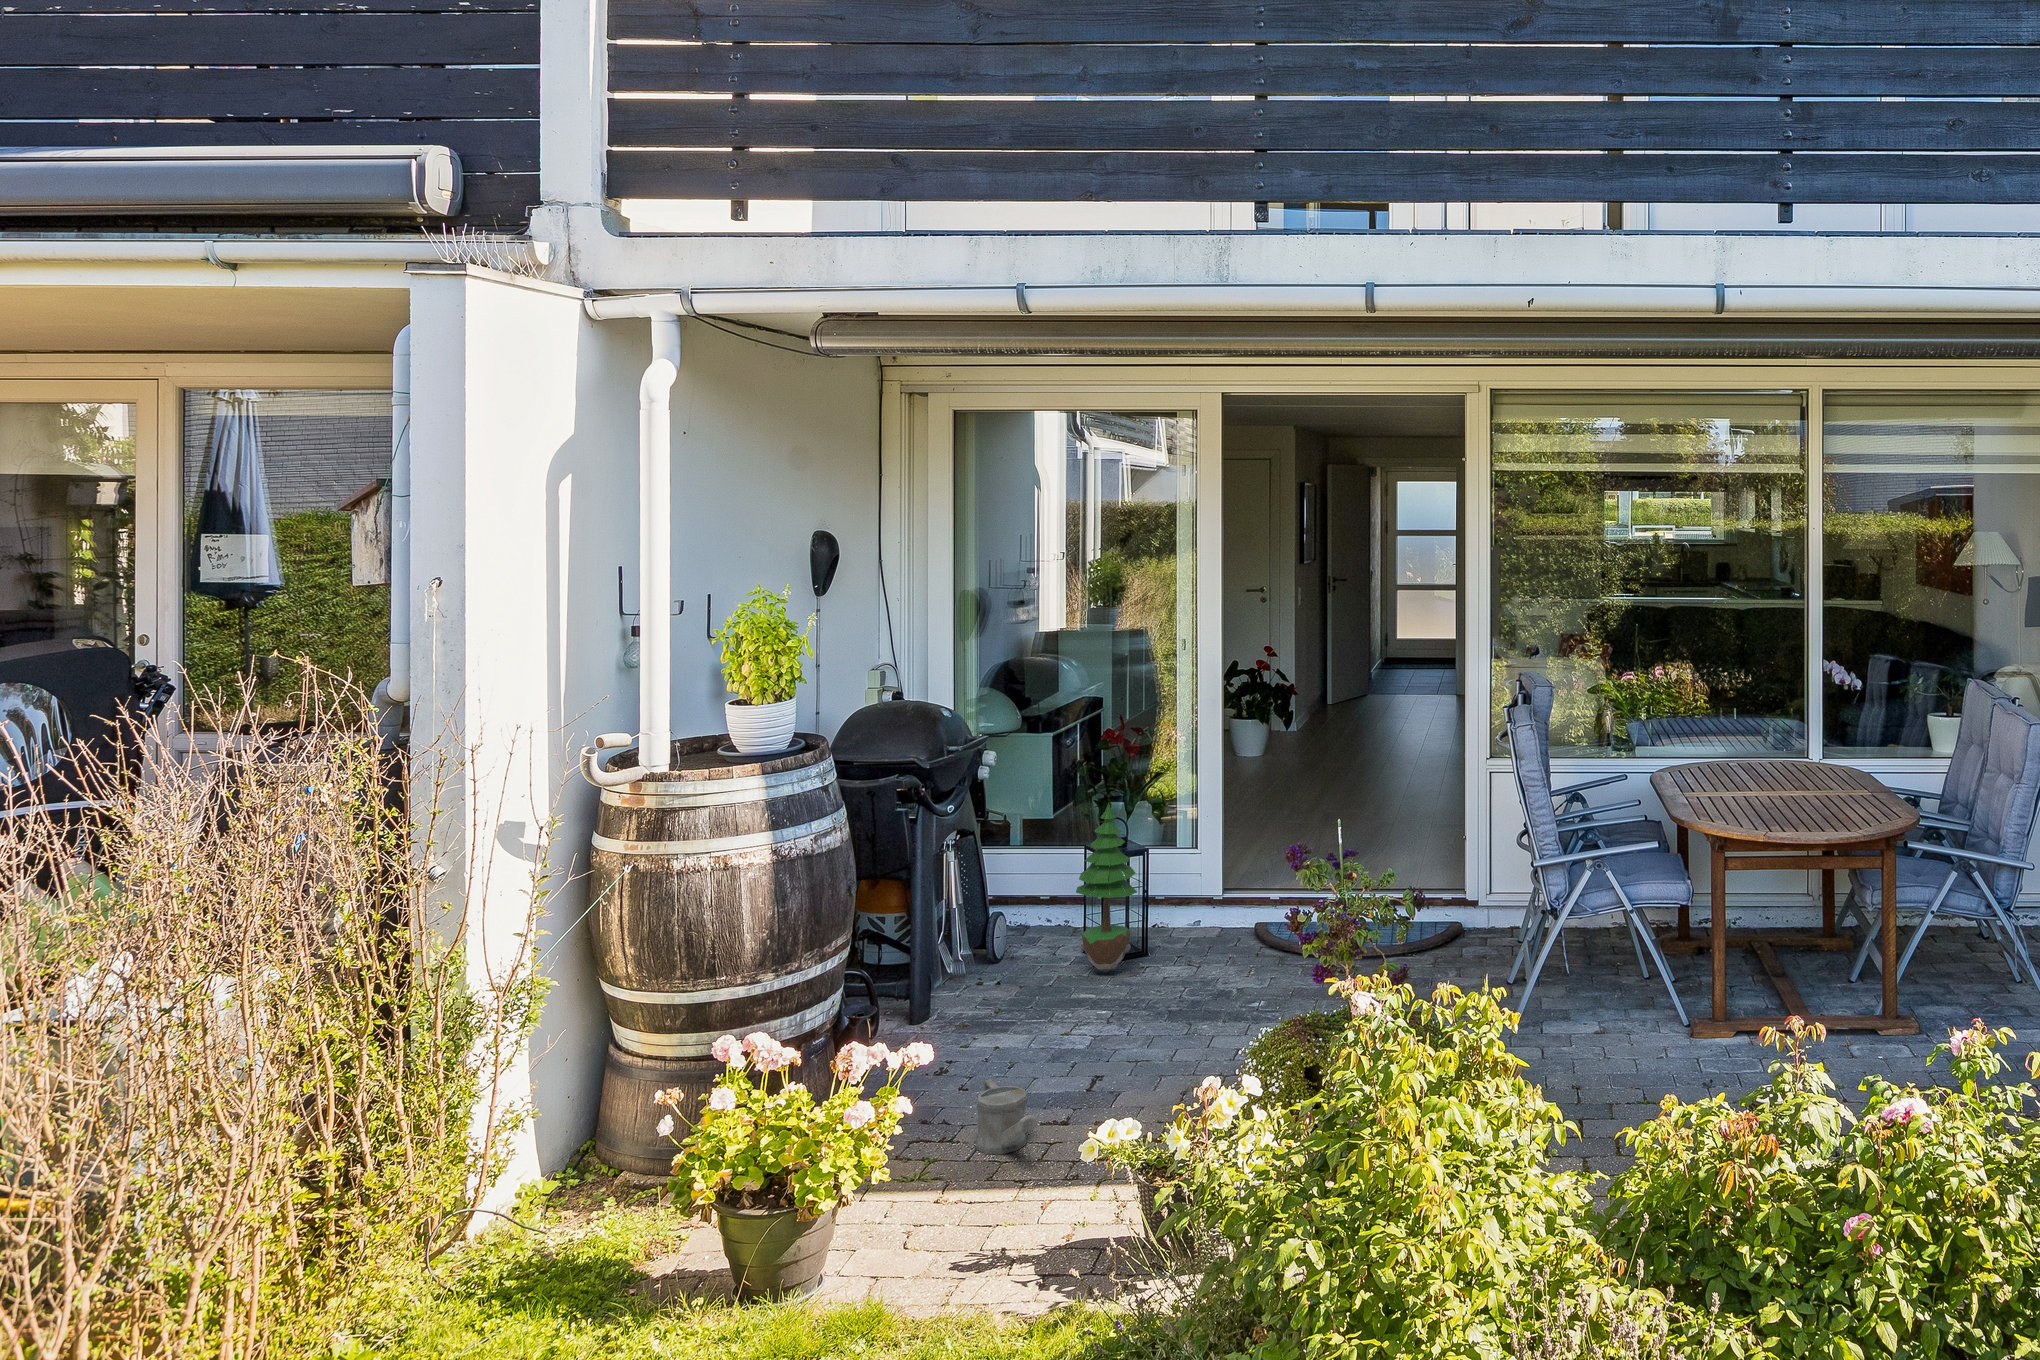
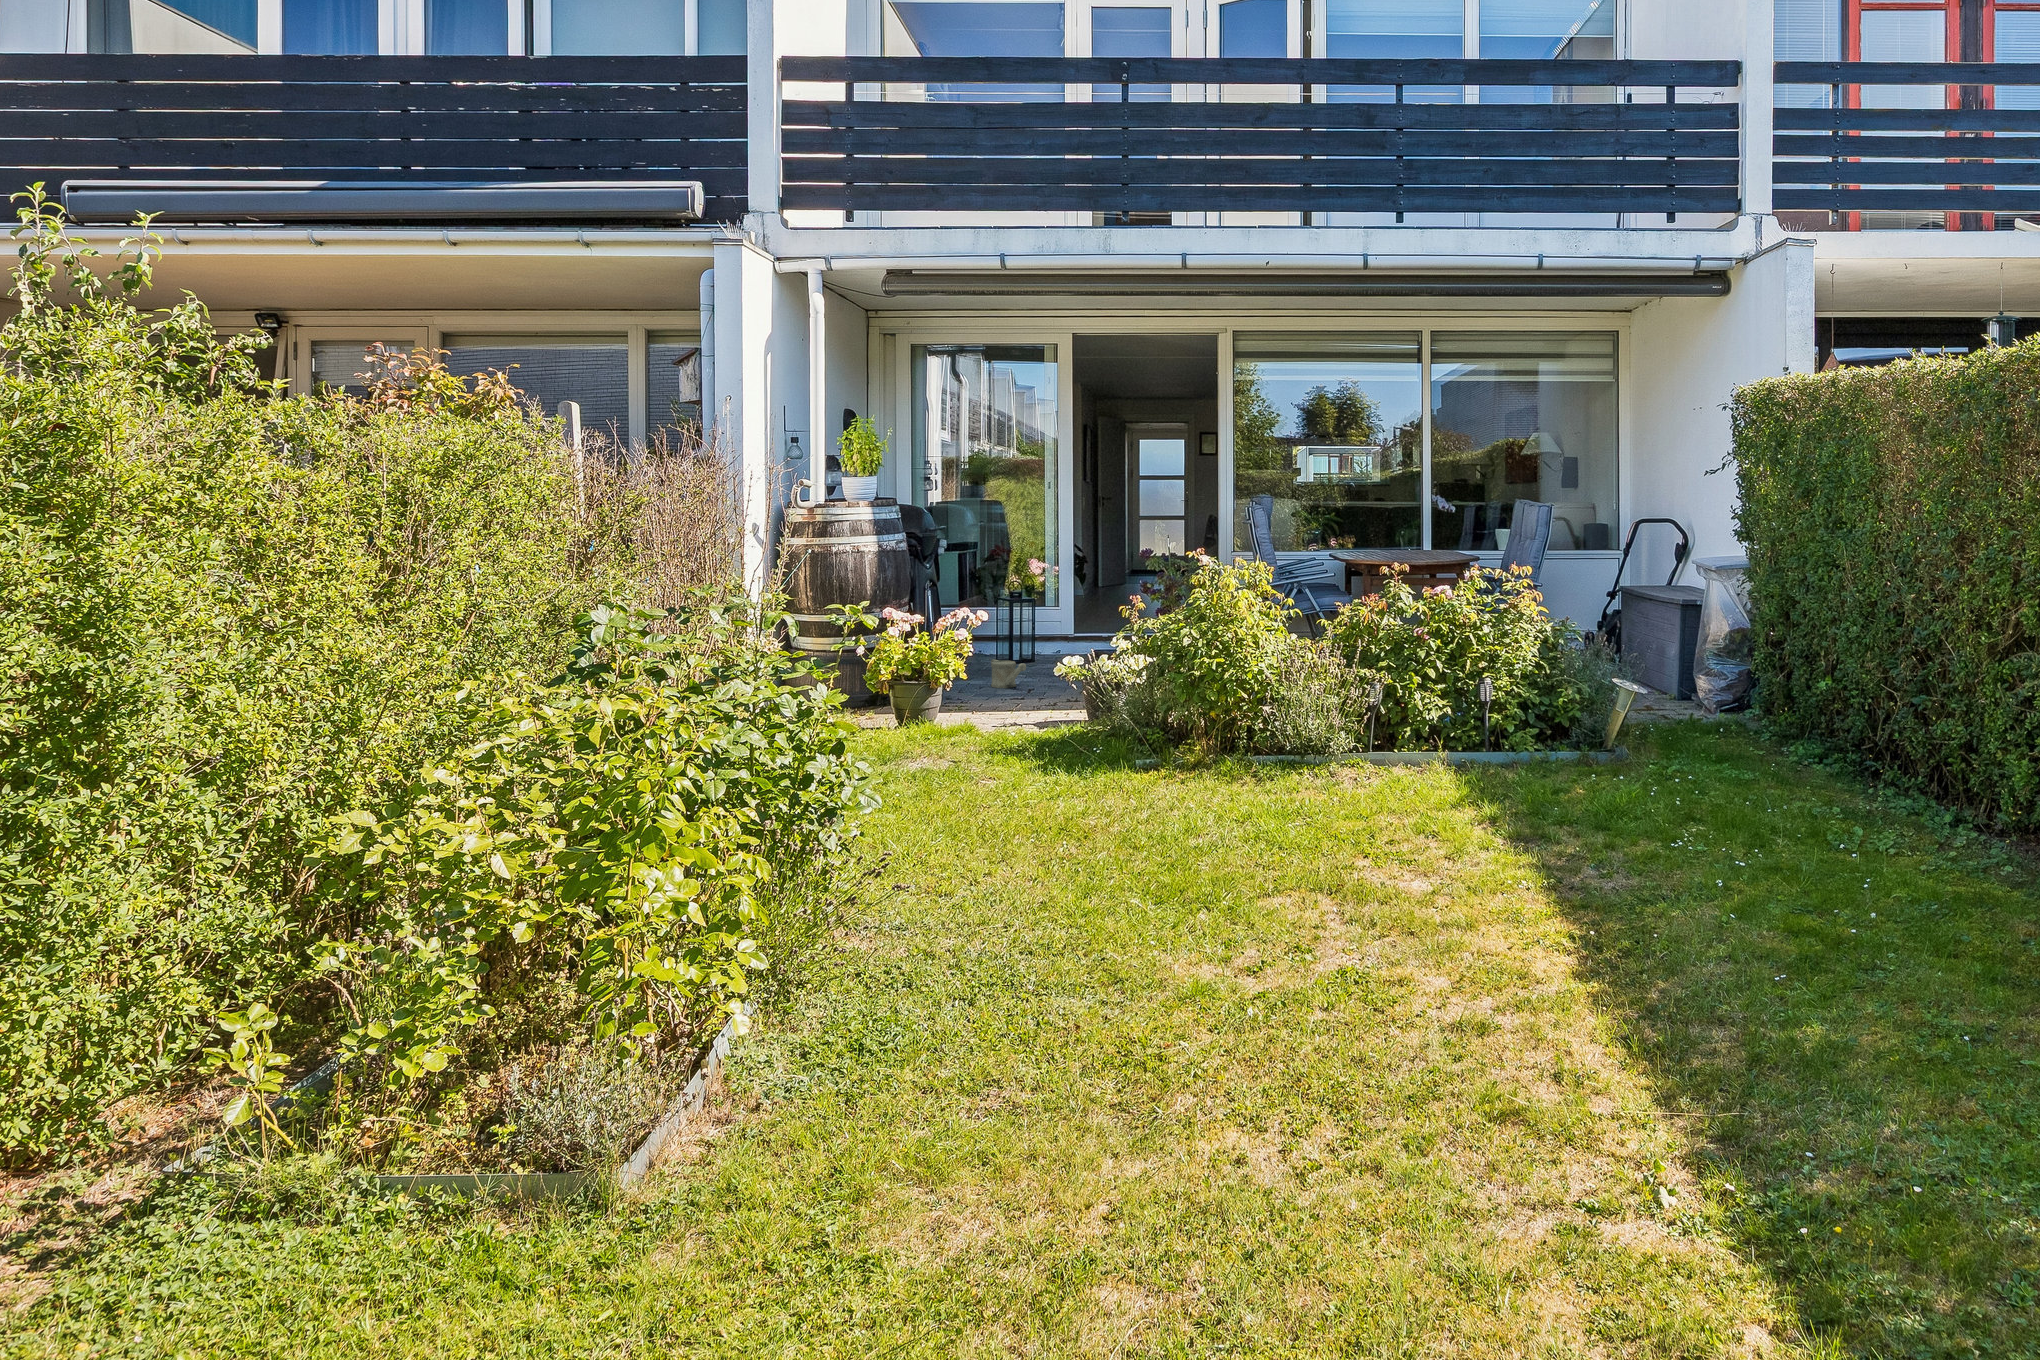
potted tree: present [1076,803,1137,973] -> none [1006,560,1040,654]

